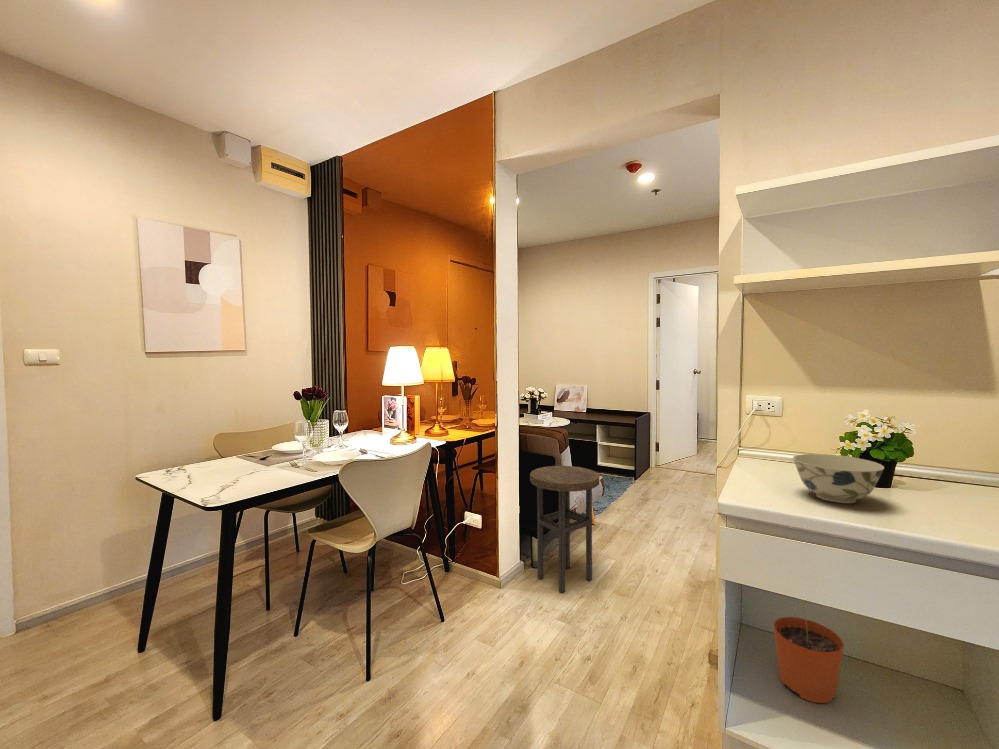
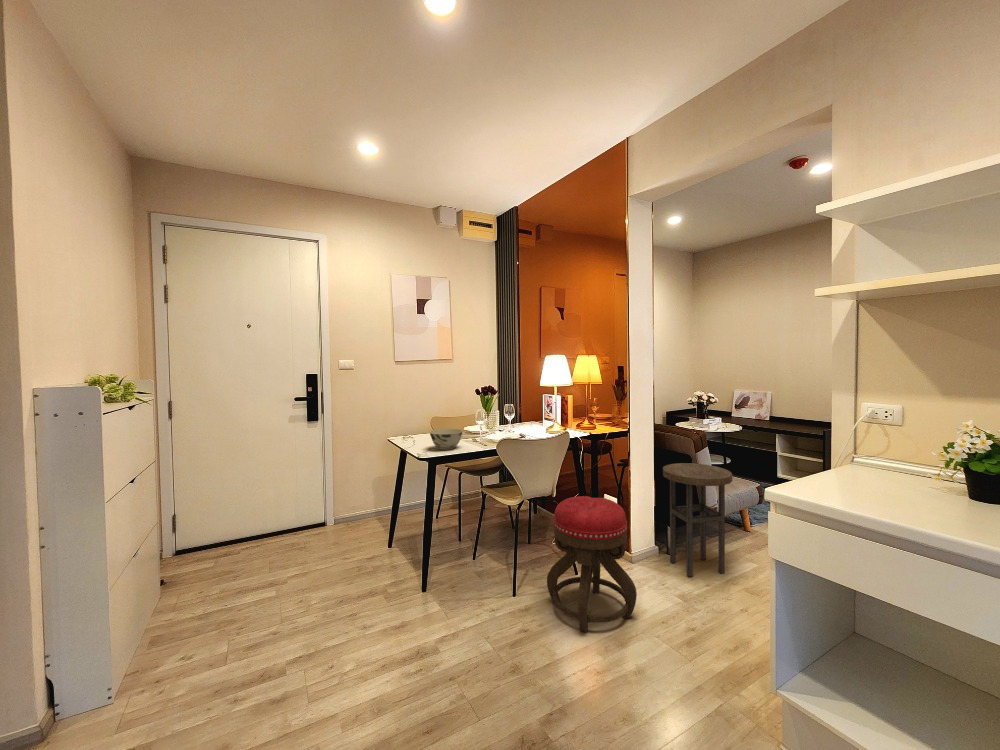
bowl: present [793,454,884,503] -> present [429,429,463,450]
ottoman: none [414,523,528,707] -> present [547,496,637,632]
plant pot: present [774,602,844,703] -> none [856,602,932,704]

